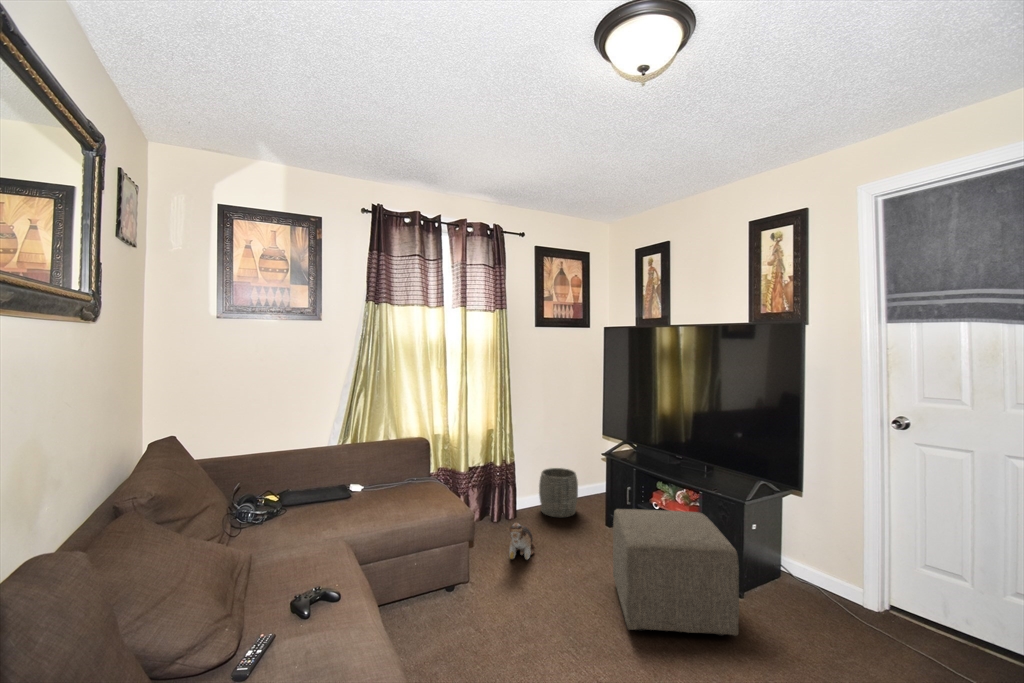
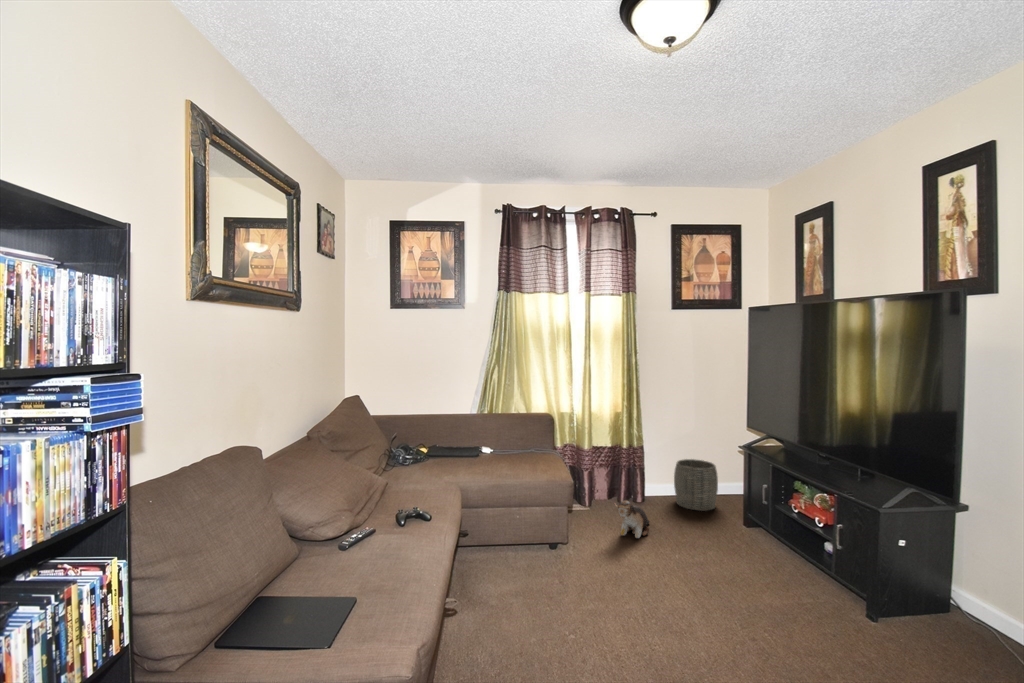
ottoman: present [613,509,739,636] -> none [705,497,838,644]

